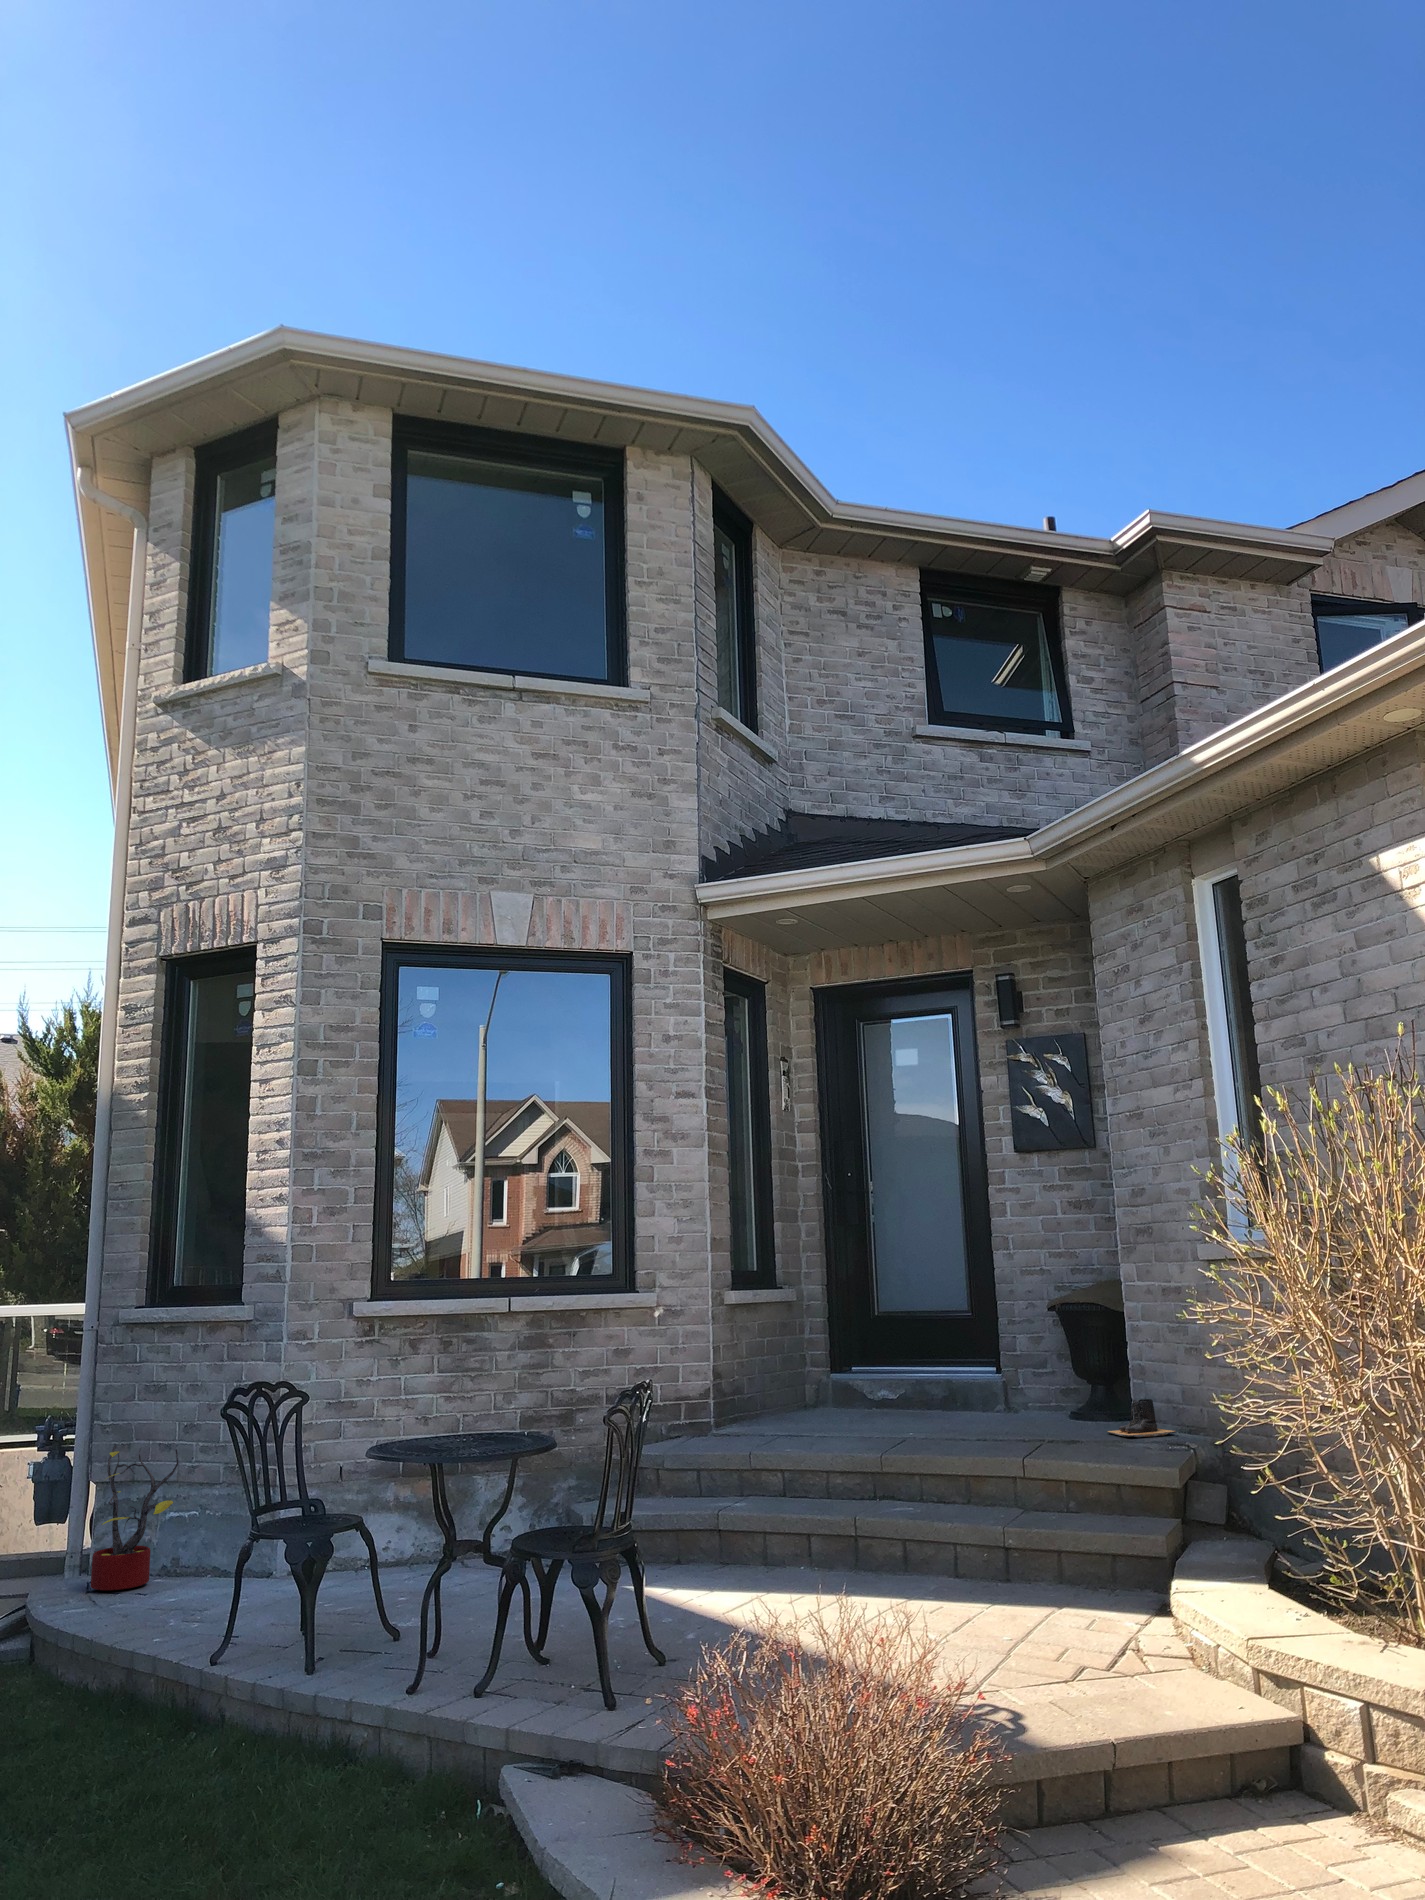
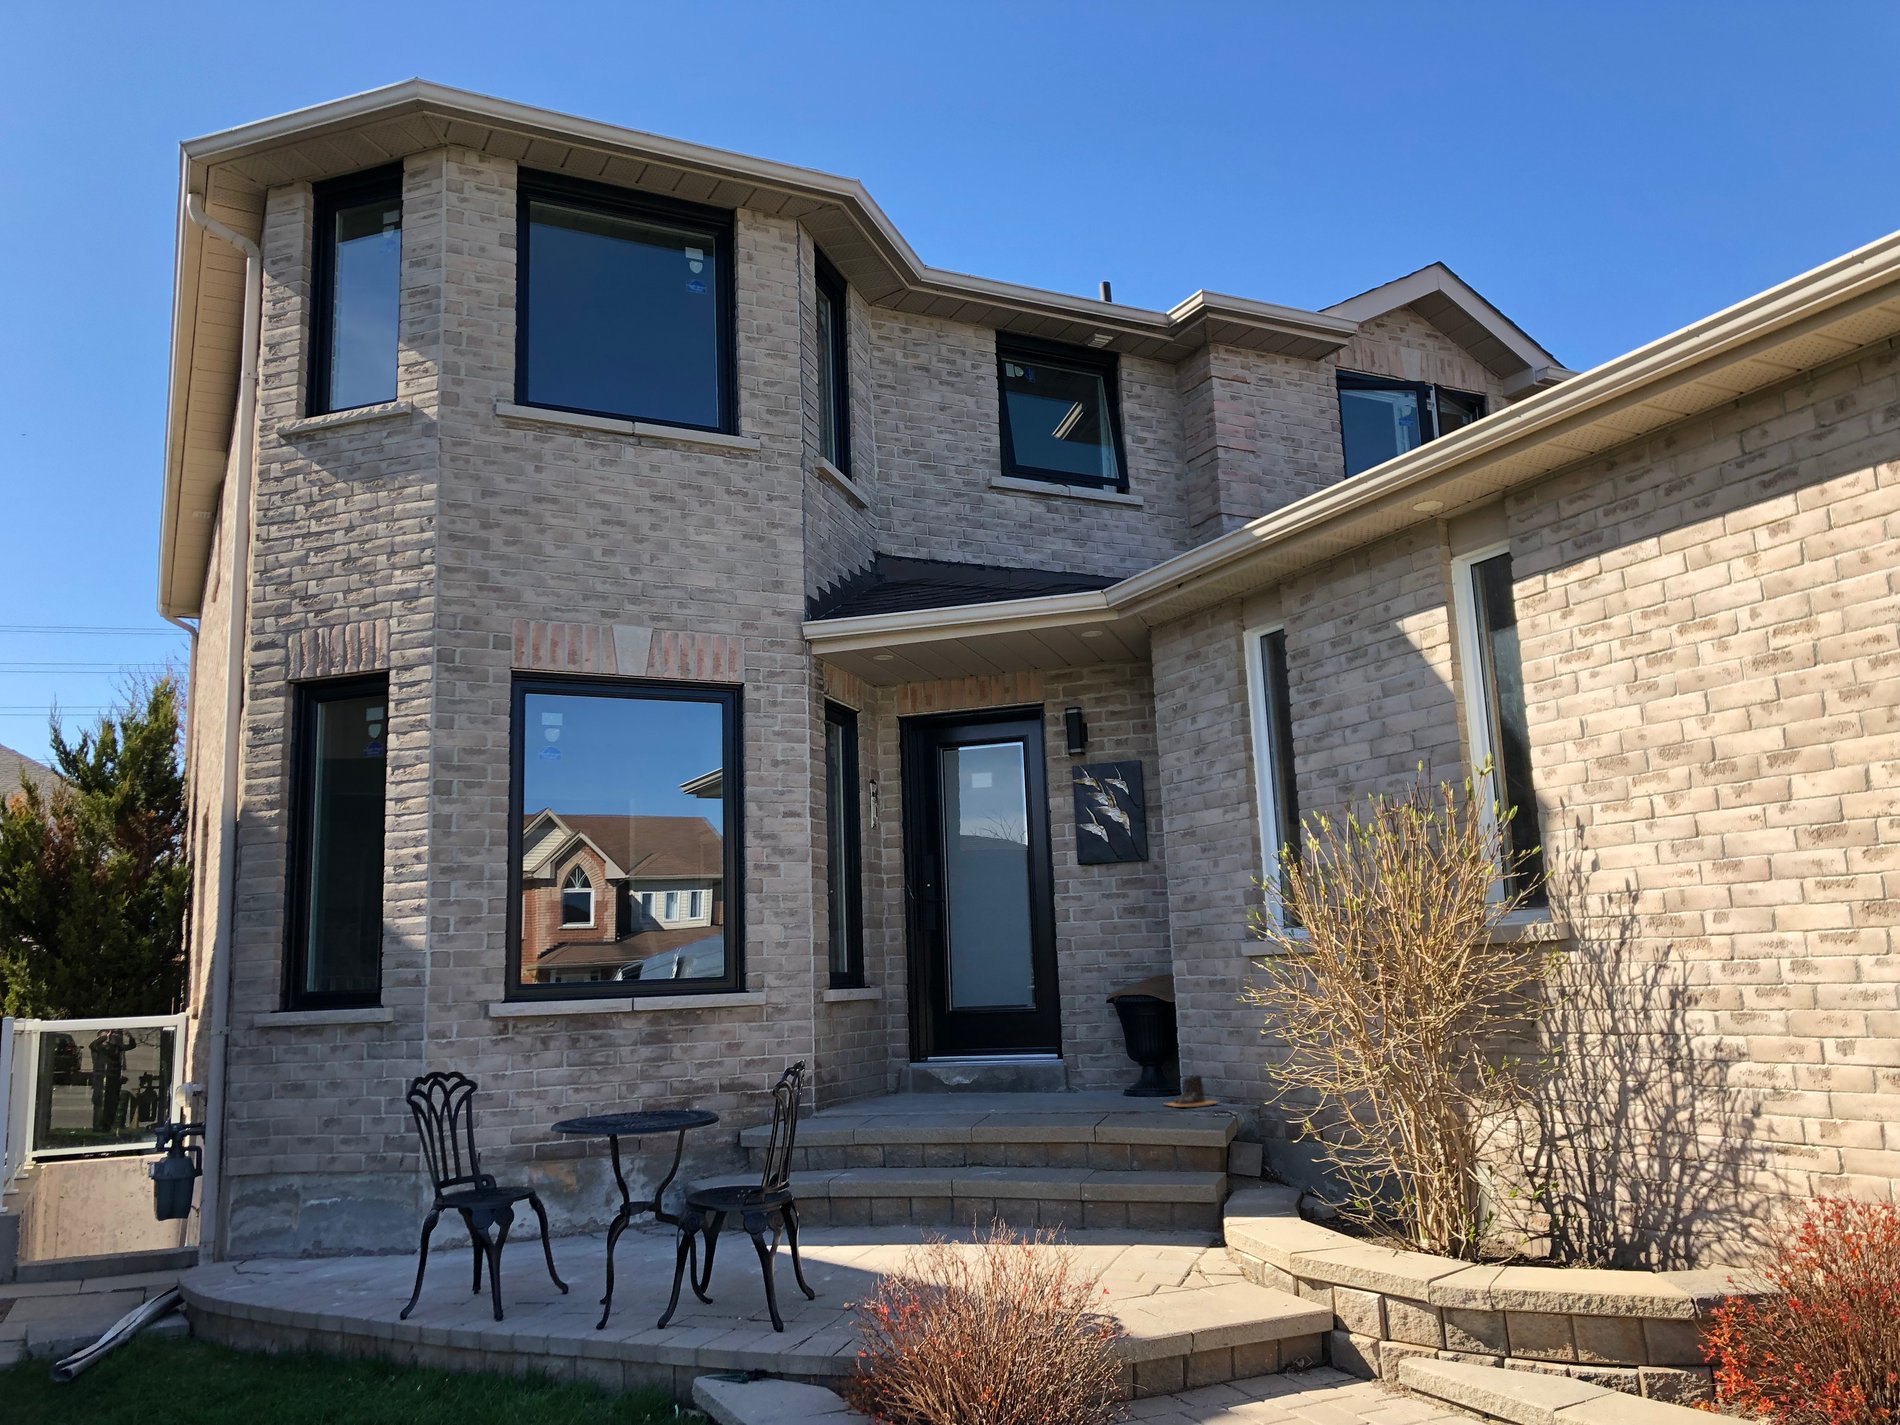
decorative plant: present [91,1445,179,1590] -> none [240,1144,326,1277]

